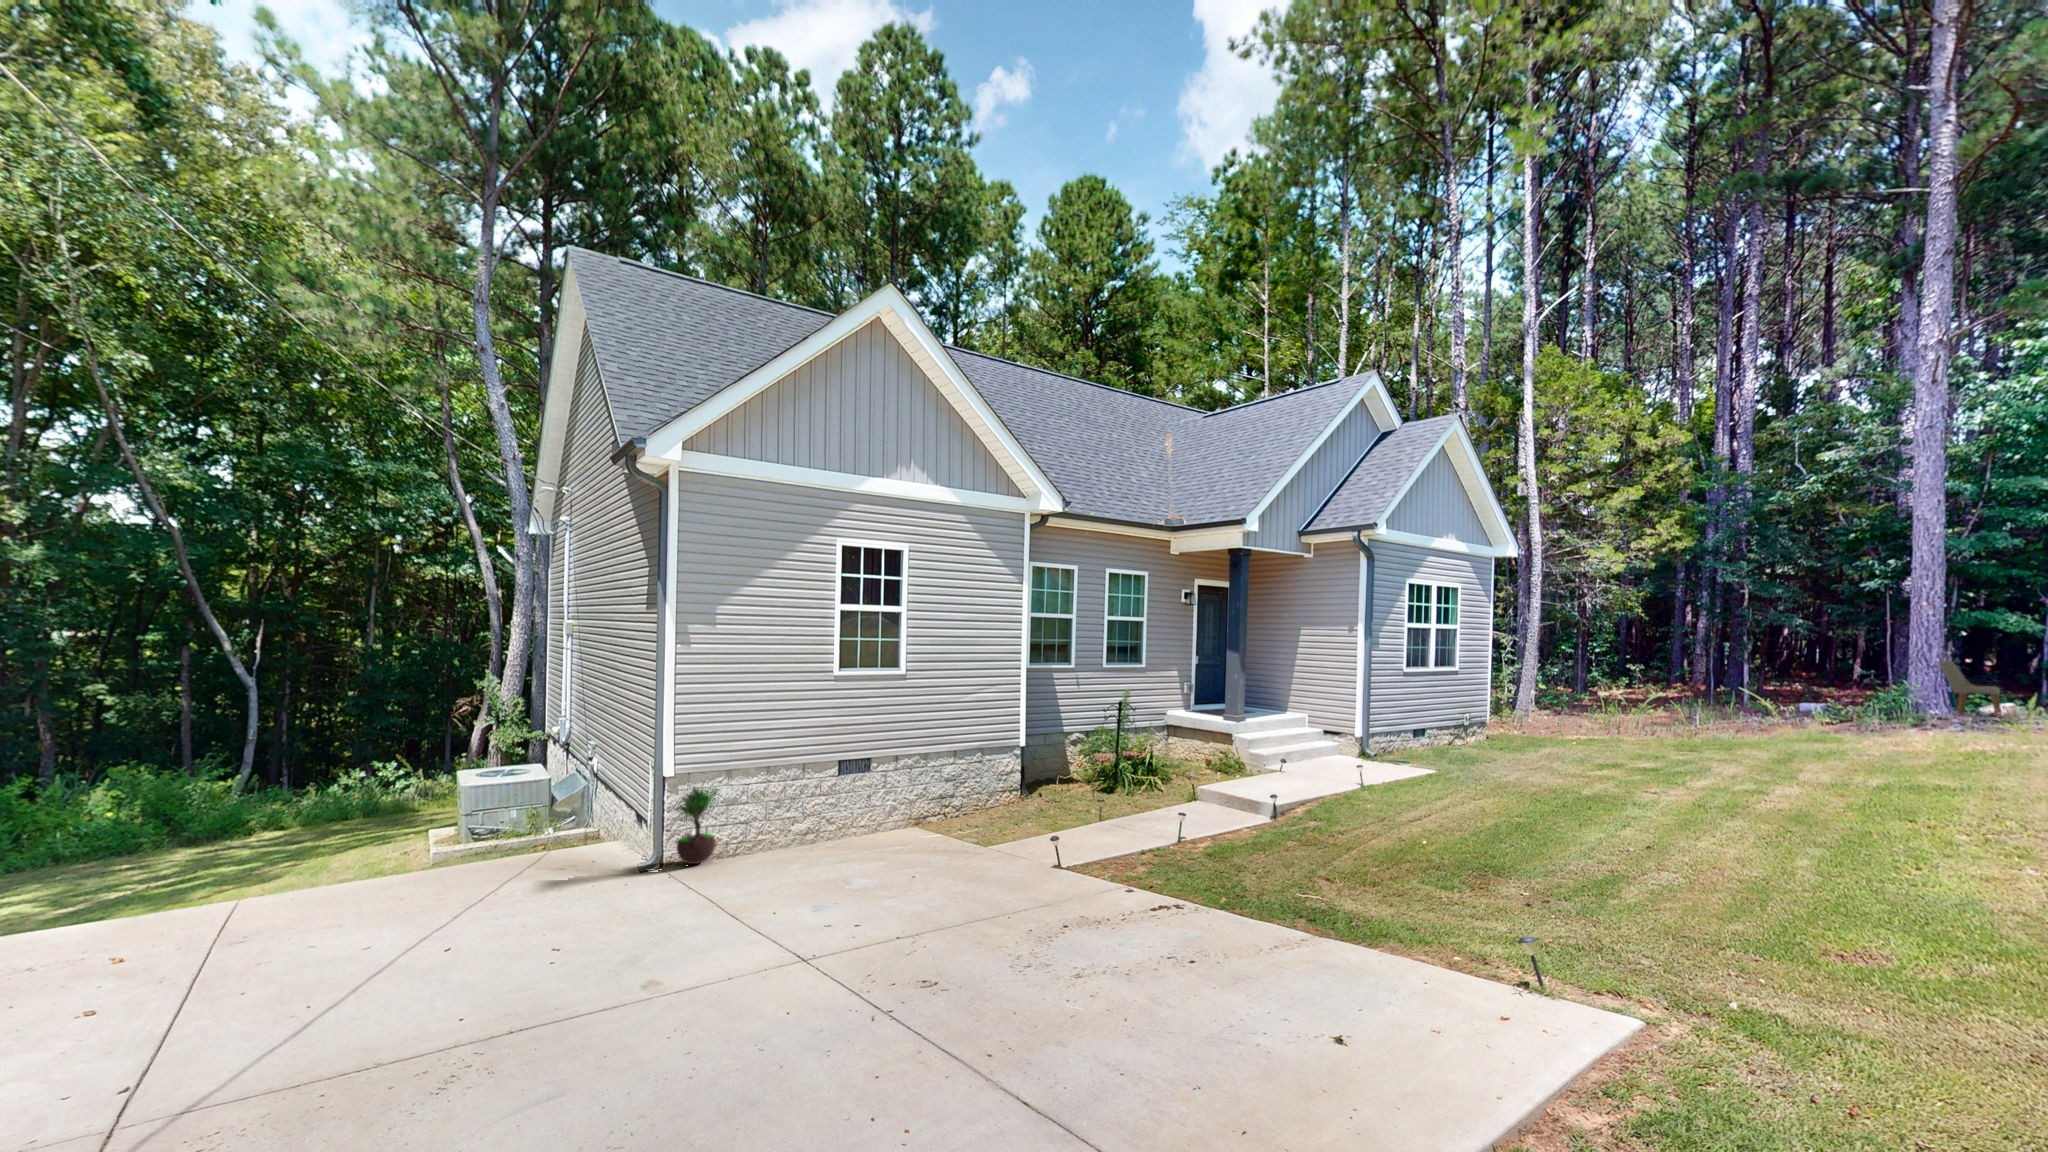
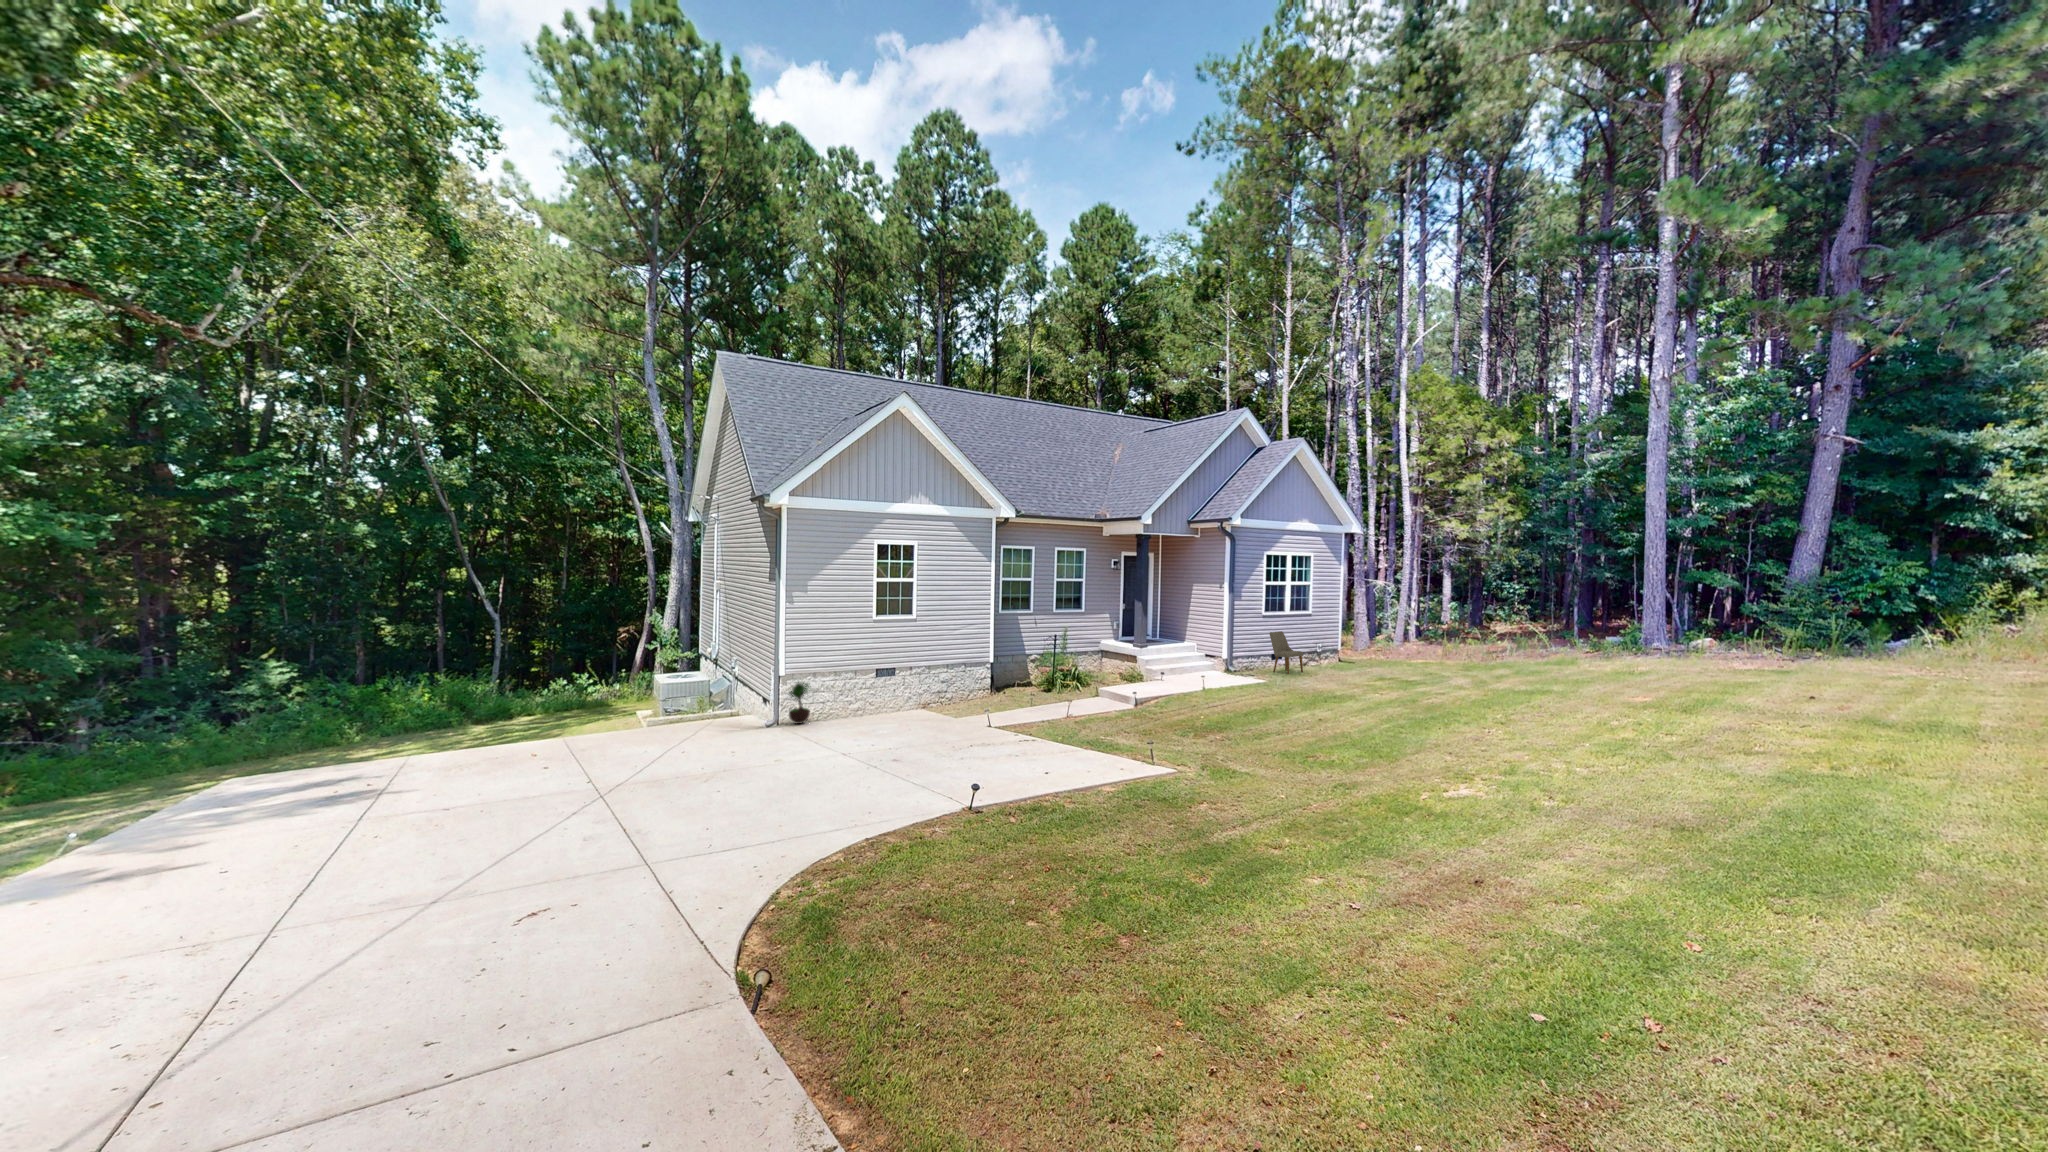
chair: present [1939,660,2002,716] -> present [1269,631,1303,674]

